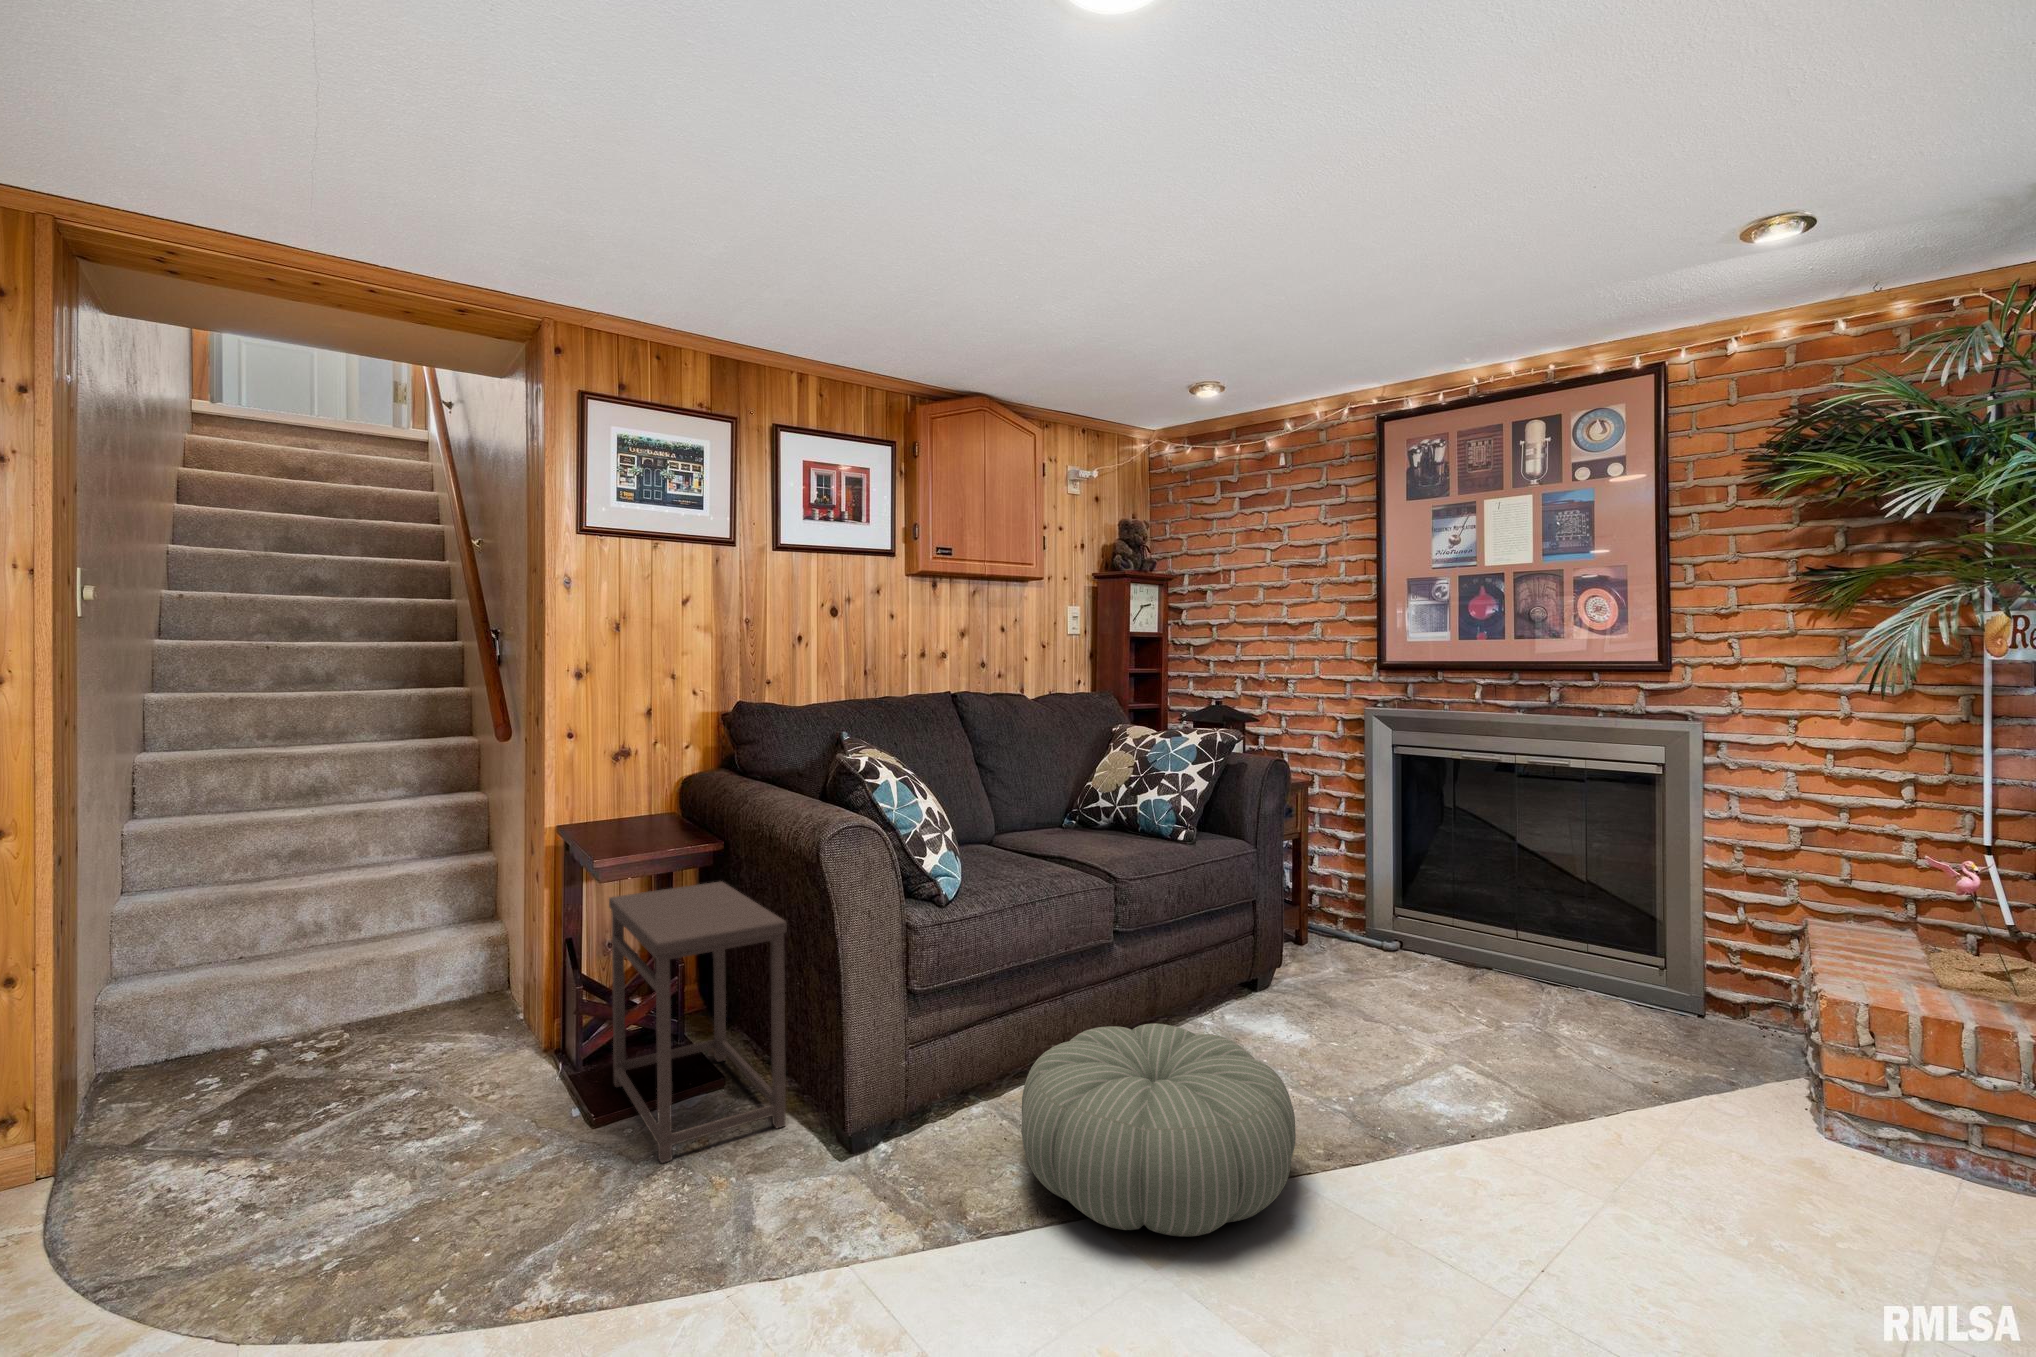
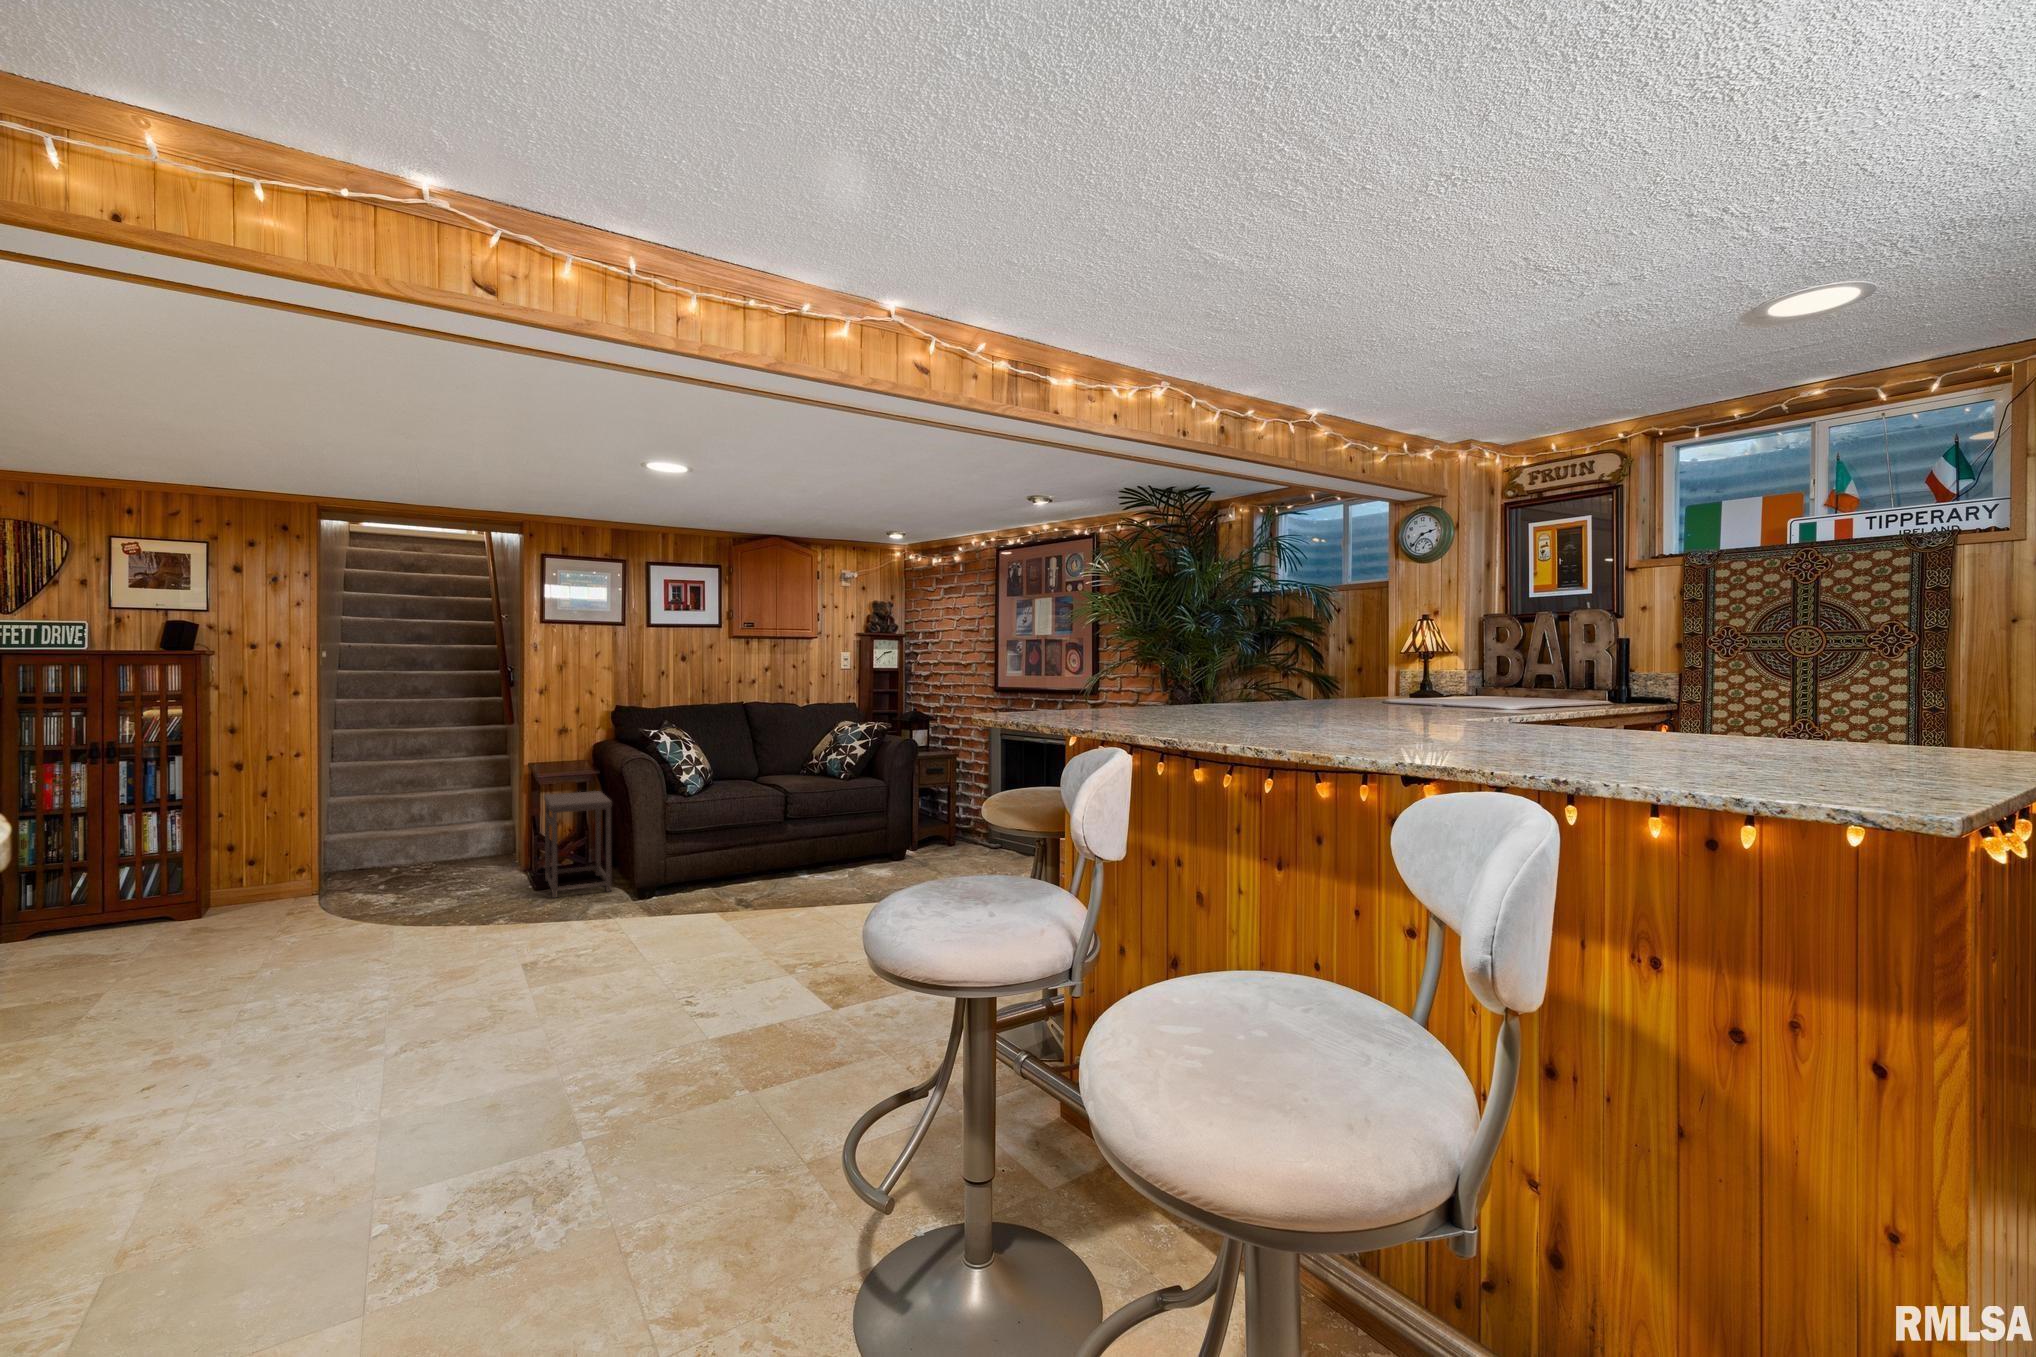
pouf: present [1022,1023,1296,1236] -> none [688,849,806,914]

